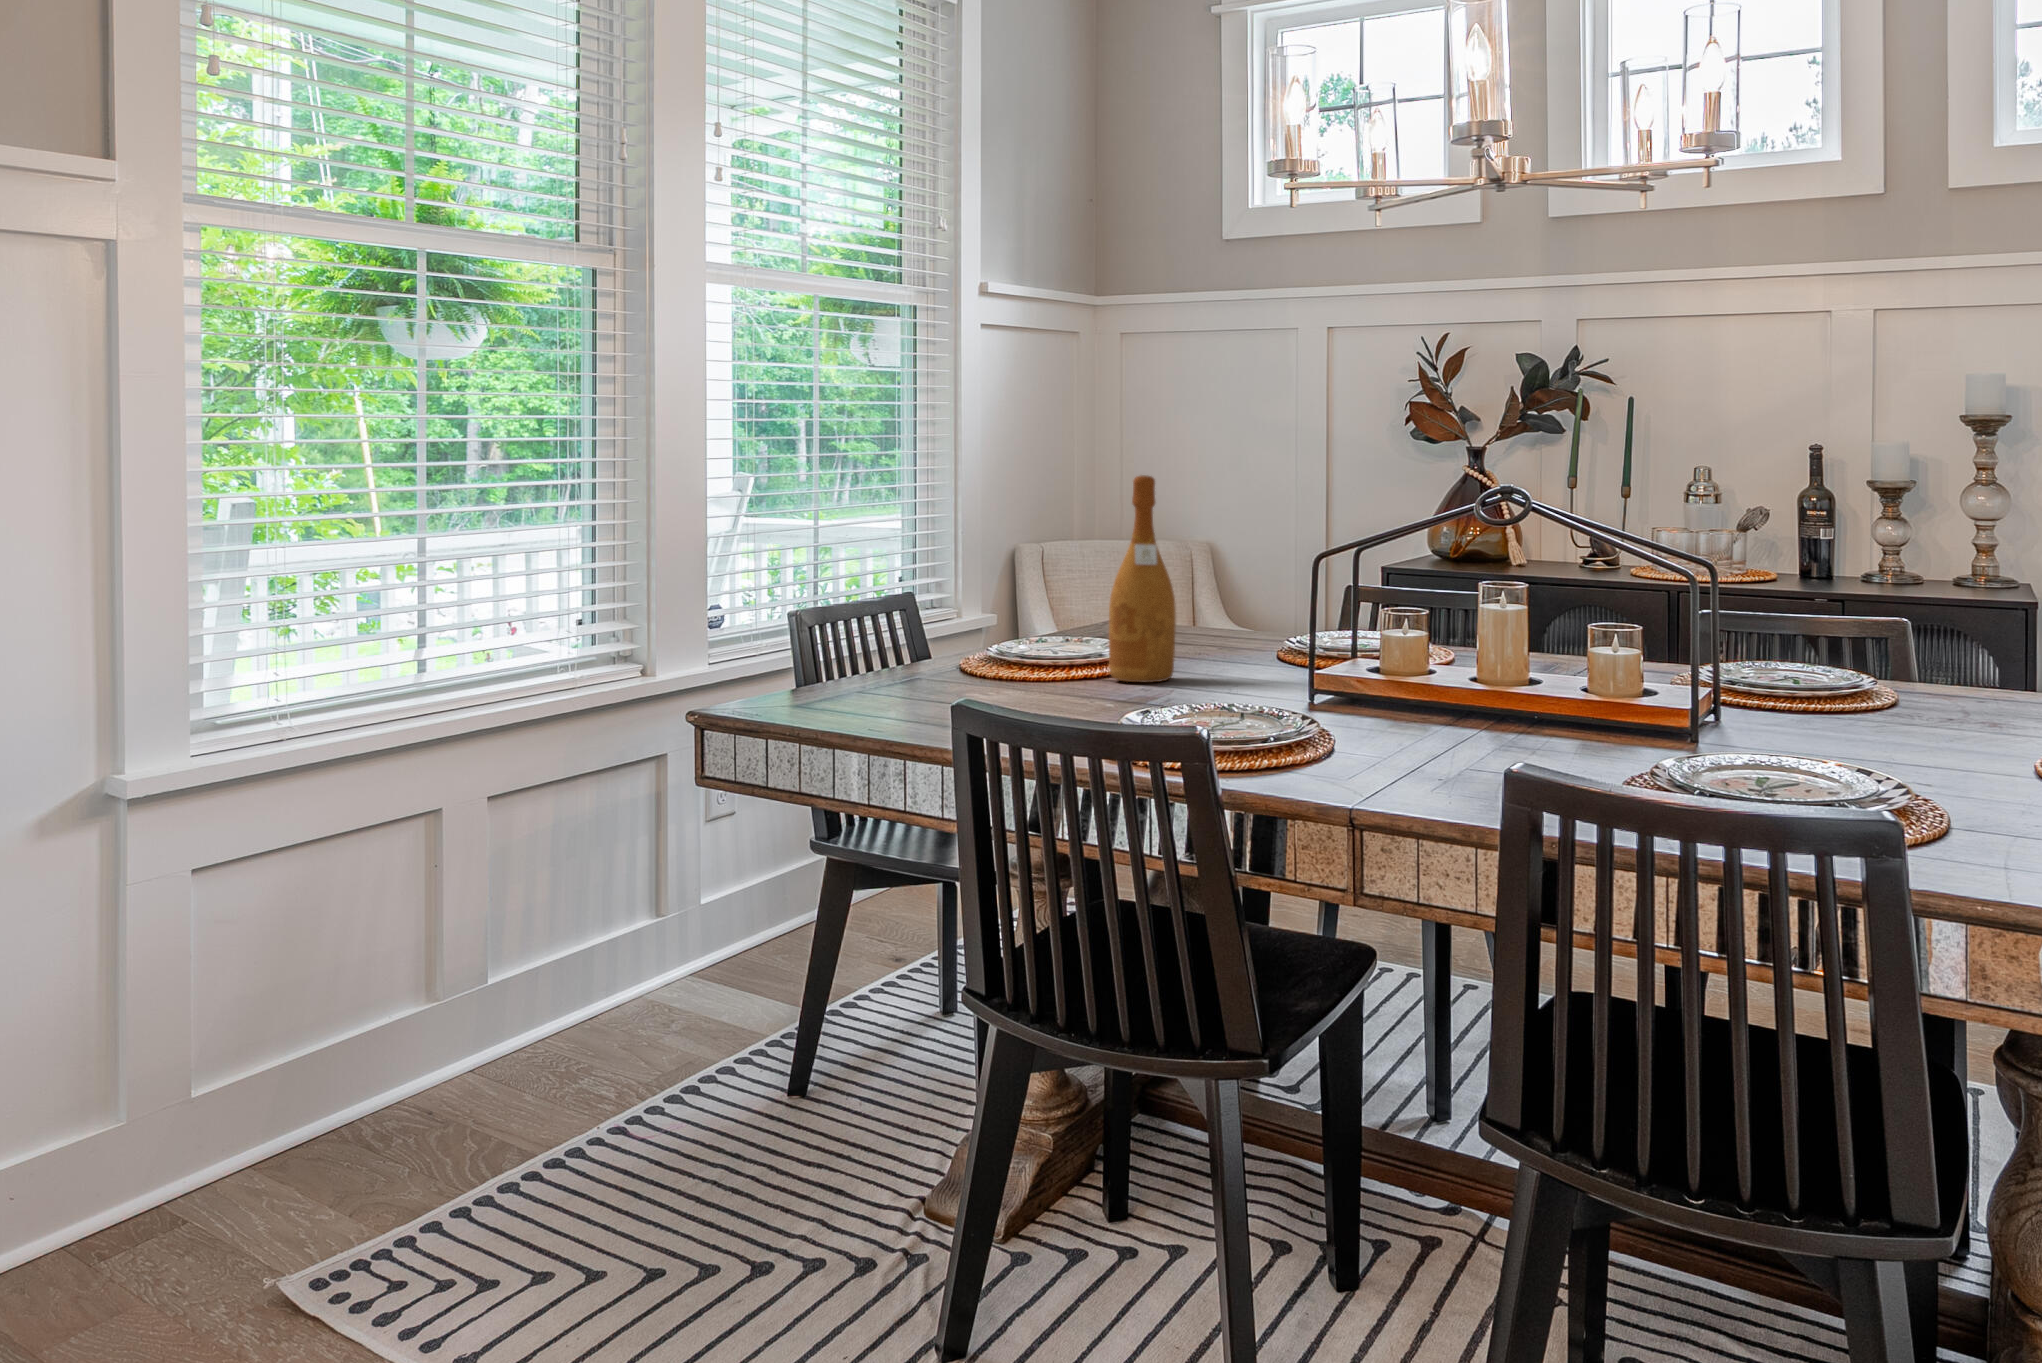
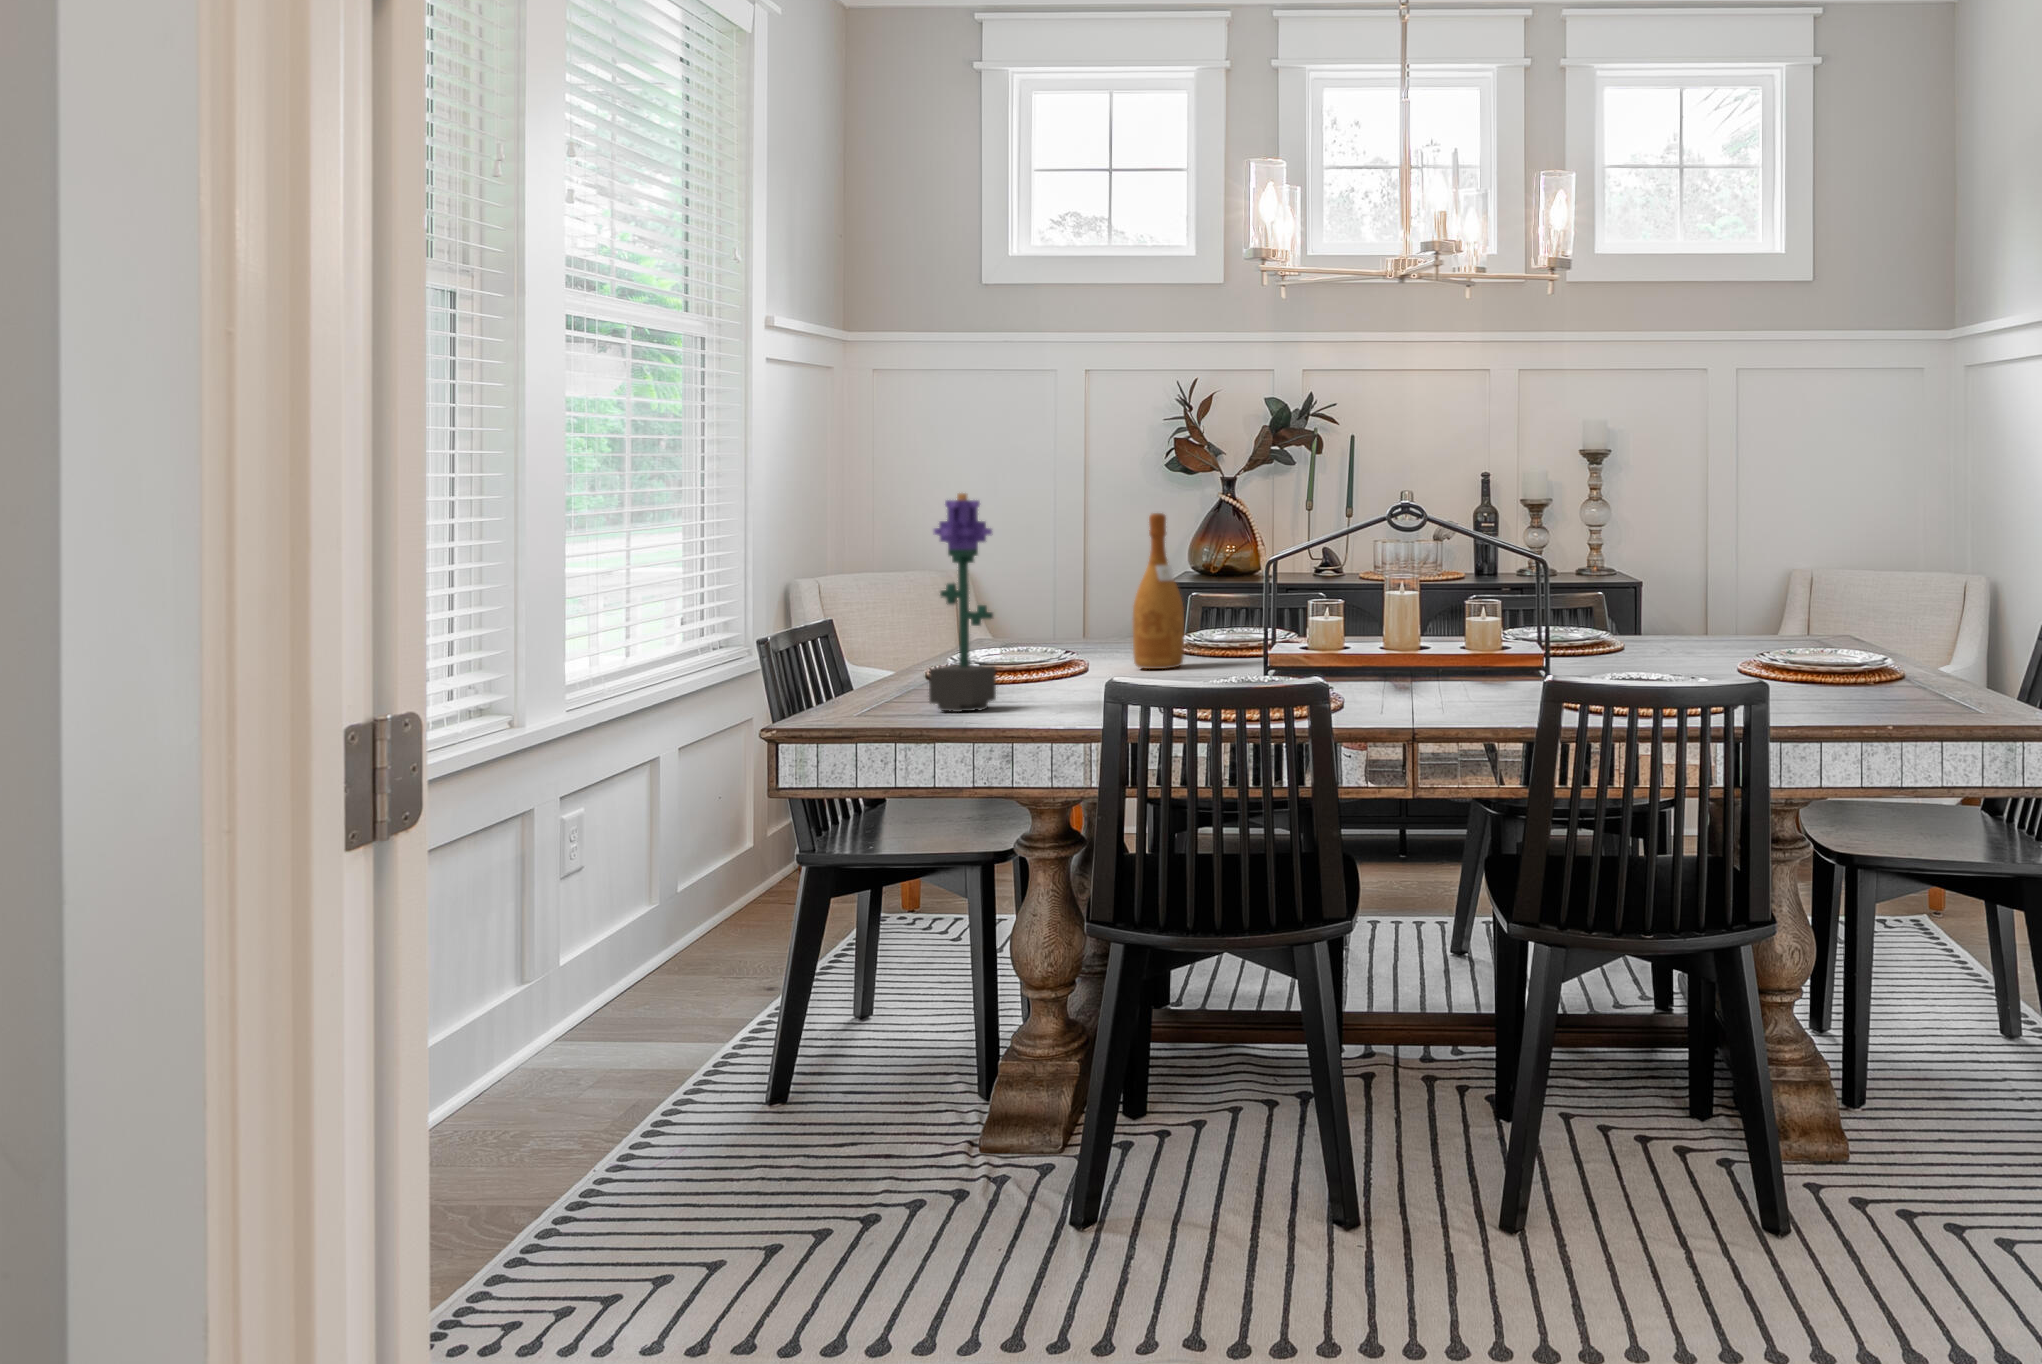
potted flower: none [744,440,830,723] -> present [929,493,996,712]

